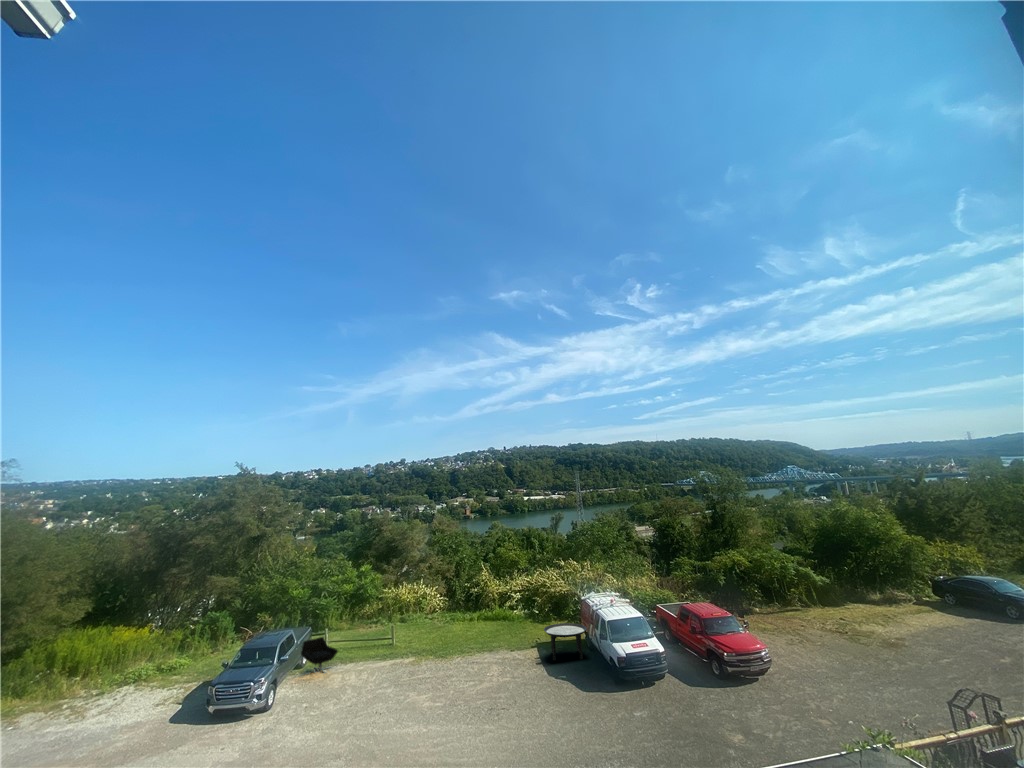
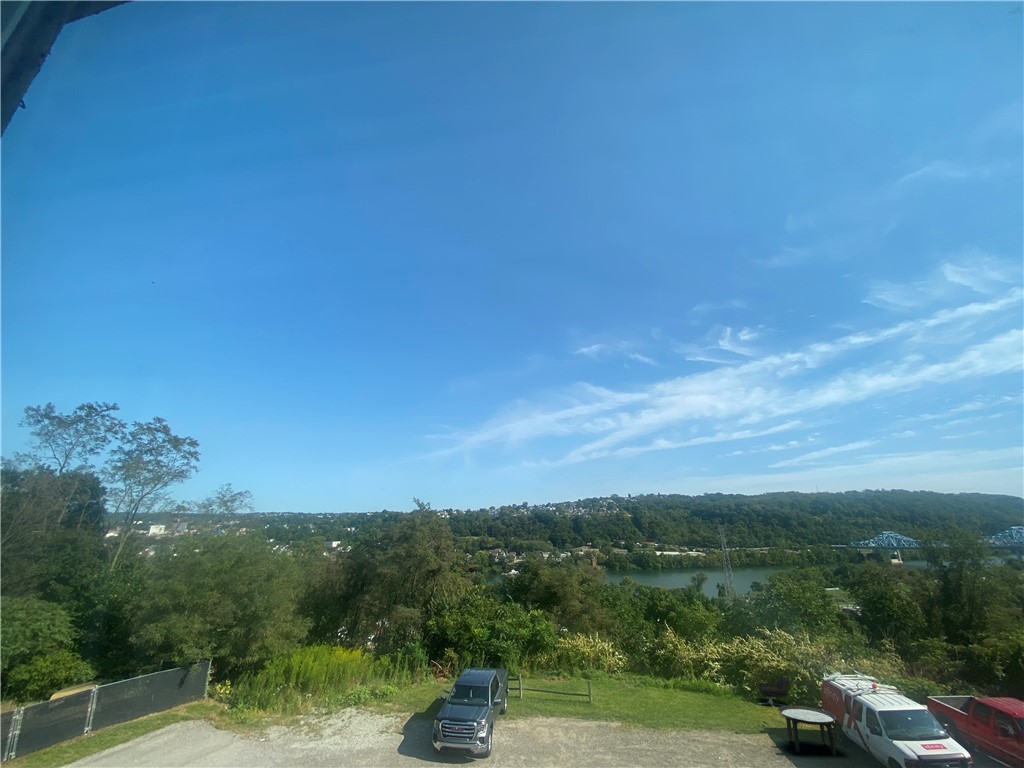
lounge chair: present [301,637,338,672] -> present [758,676,789,707]

